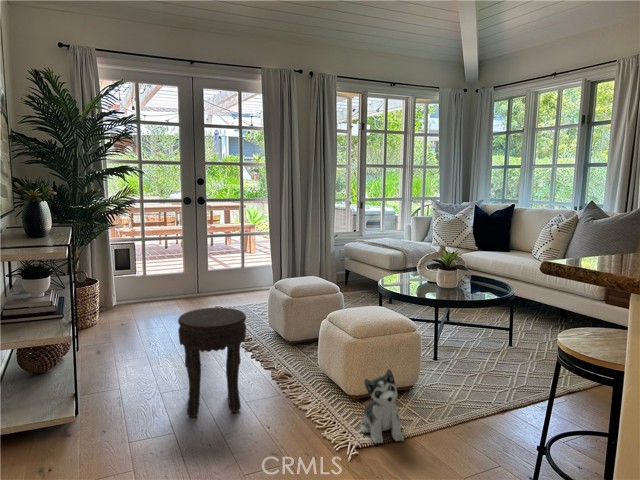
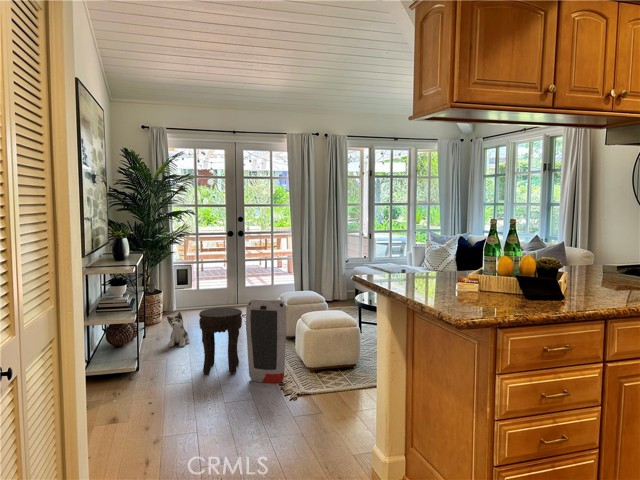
air purifier: none [262,295,329,427] -> present [246,299,286,383]
plush toy: present [361,369,404,444] -> present [167,312,190,347]

